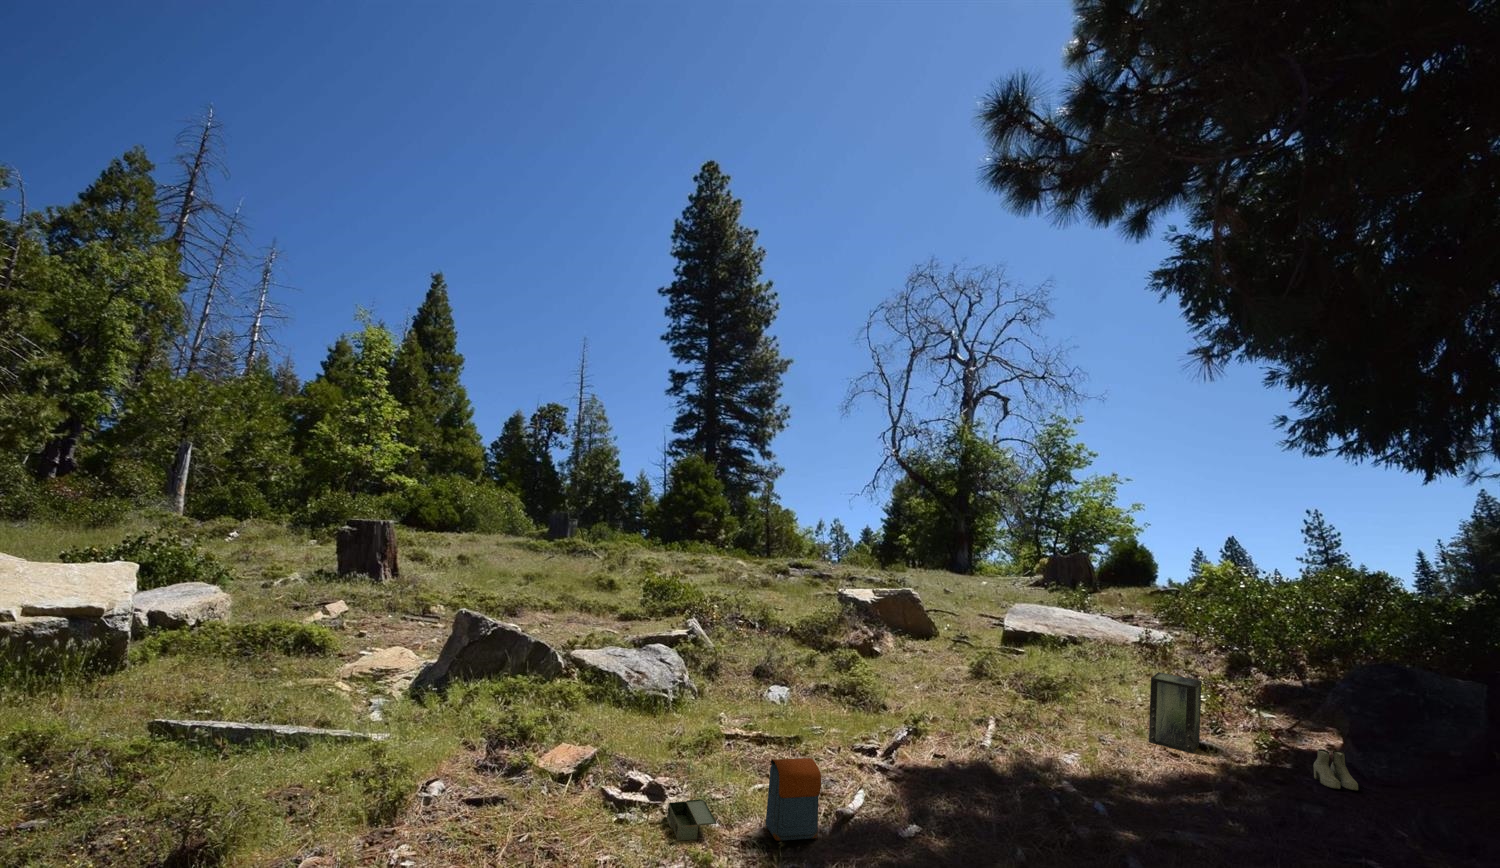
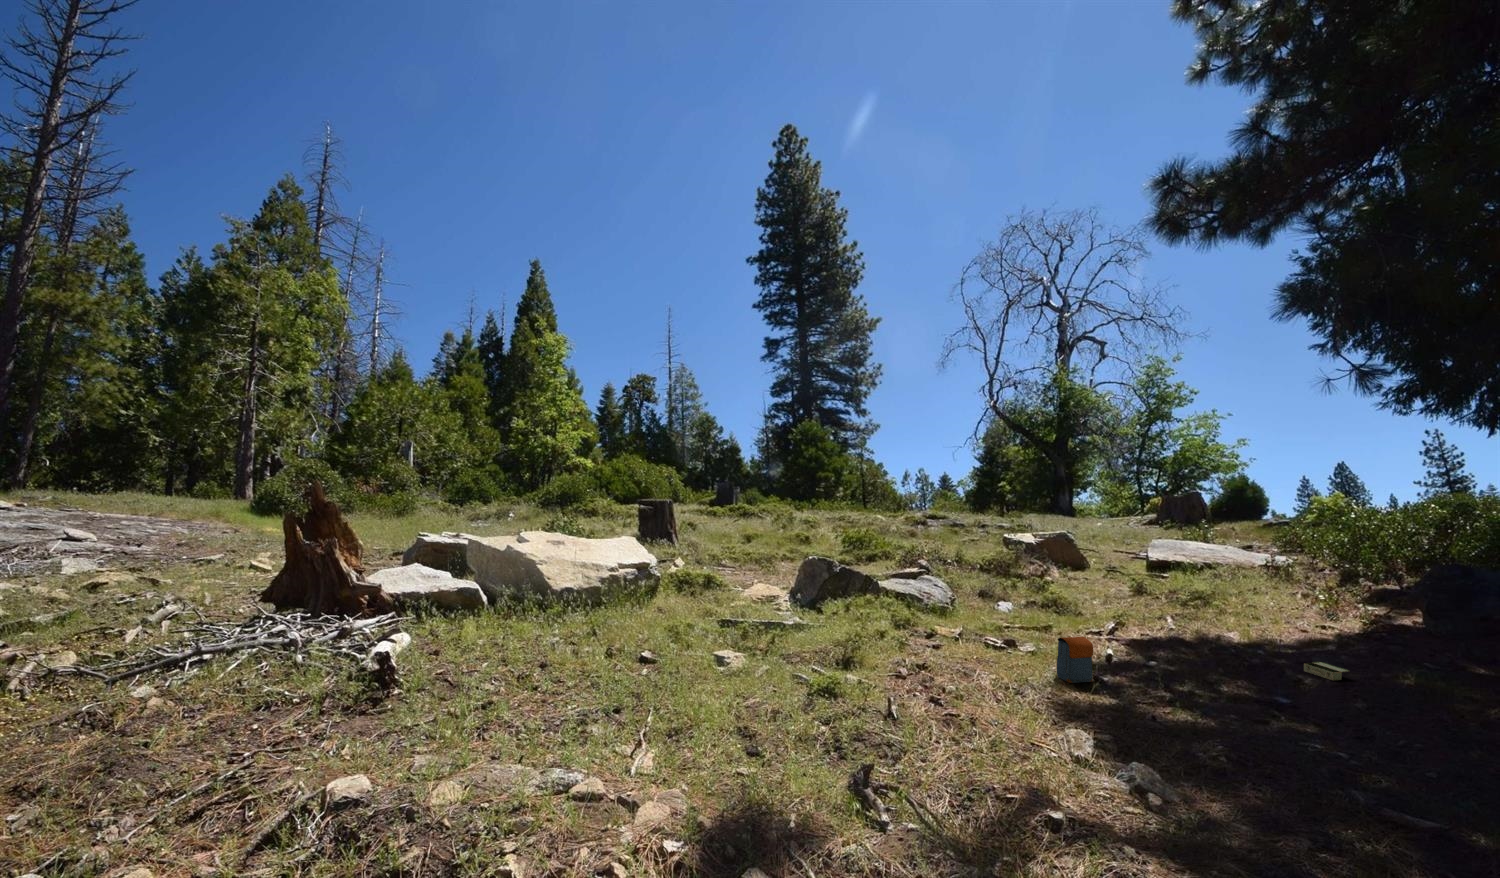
storage box: present [1149,672,1201,753] -> none [1286,582,1326,637]
boots: present [1313,749,1358,791] -> none [1413,628,1446,654]
toolbox: present [667,799,716,841] -> present [1304,662,1349,680]

